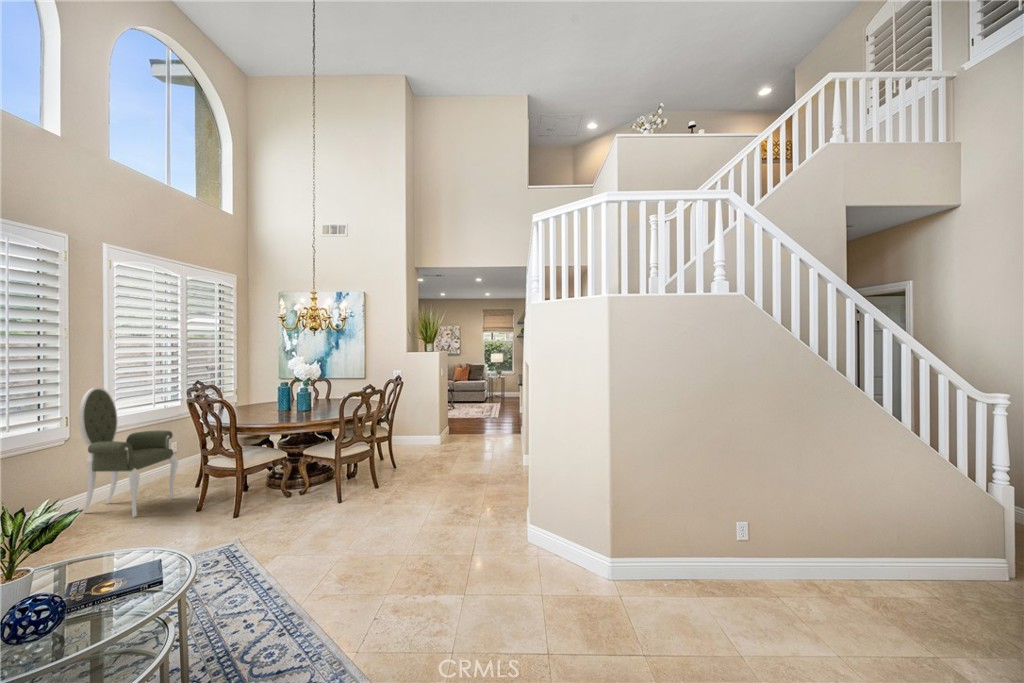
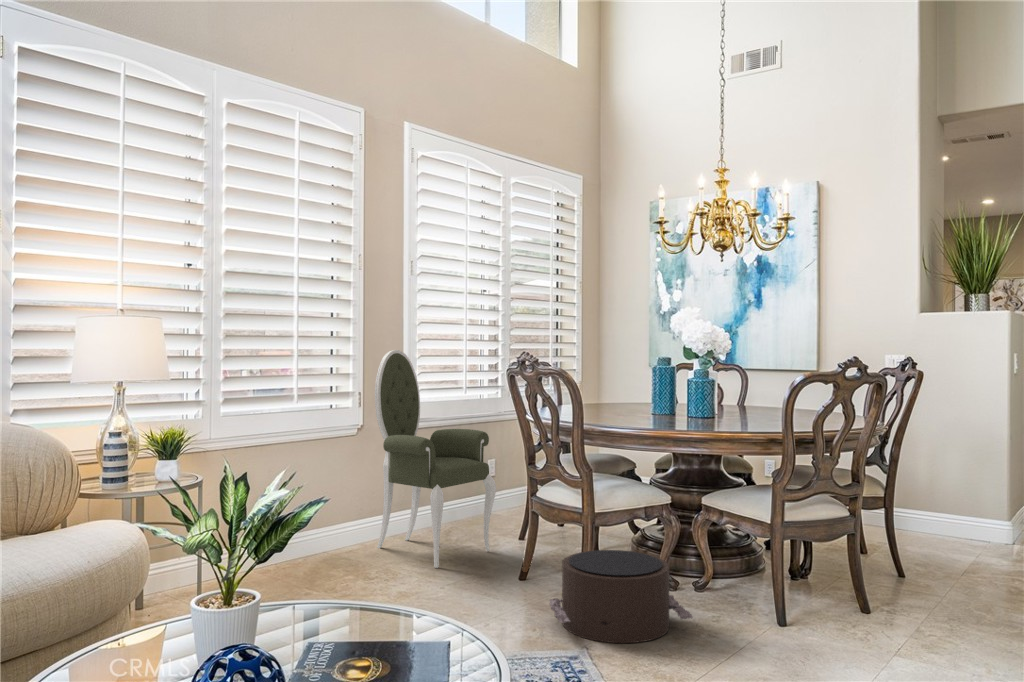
pouf: none [216,484,296,534] -> present [549,550,693,643]

